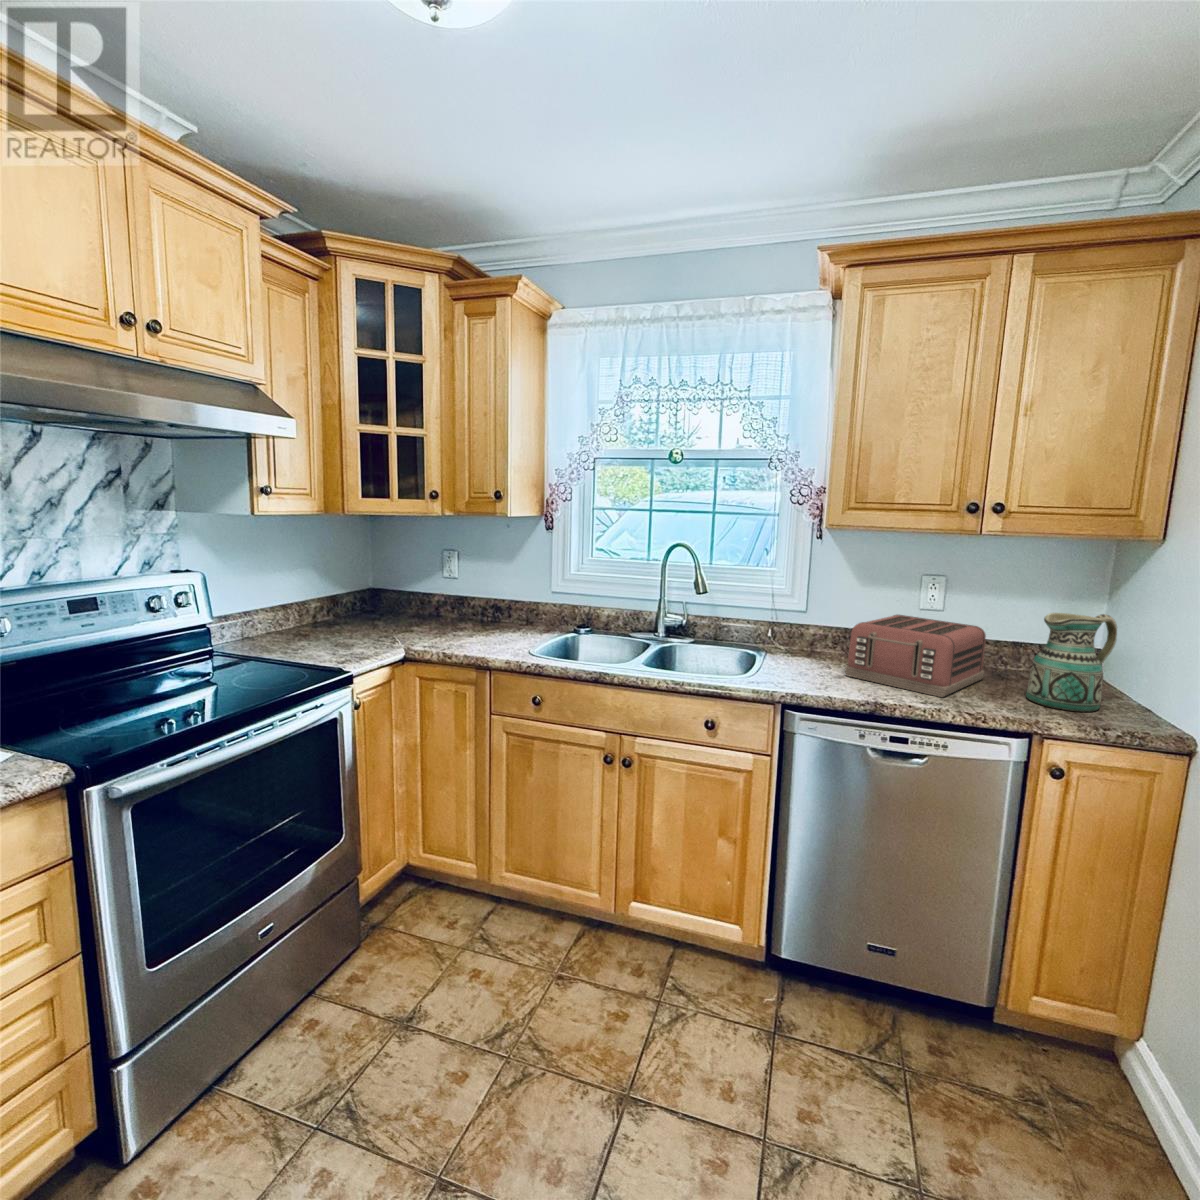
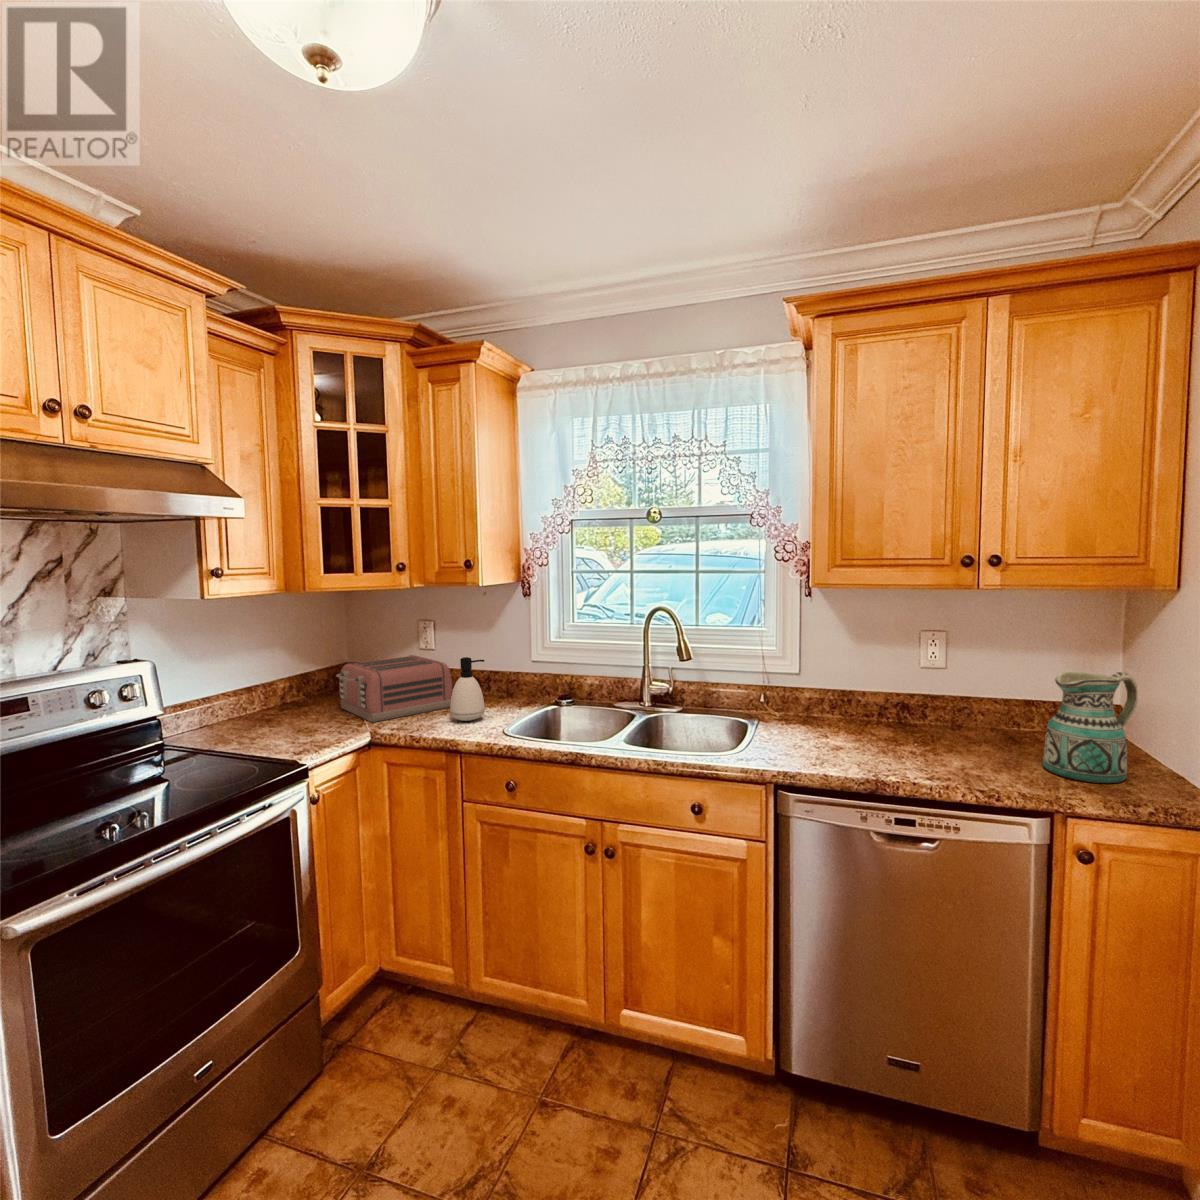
soap dispenser: none [477,584,511,643] -> present [450,657,485,721]
toaster: present [845,615,986,697] -> present [336,655,452,722]

